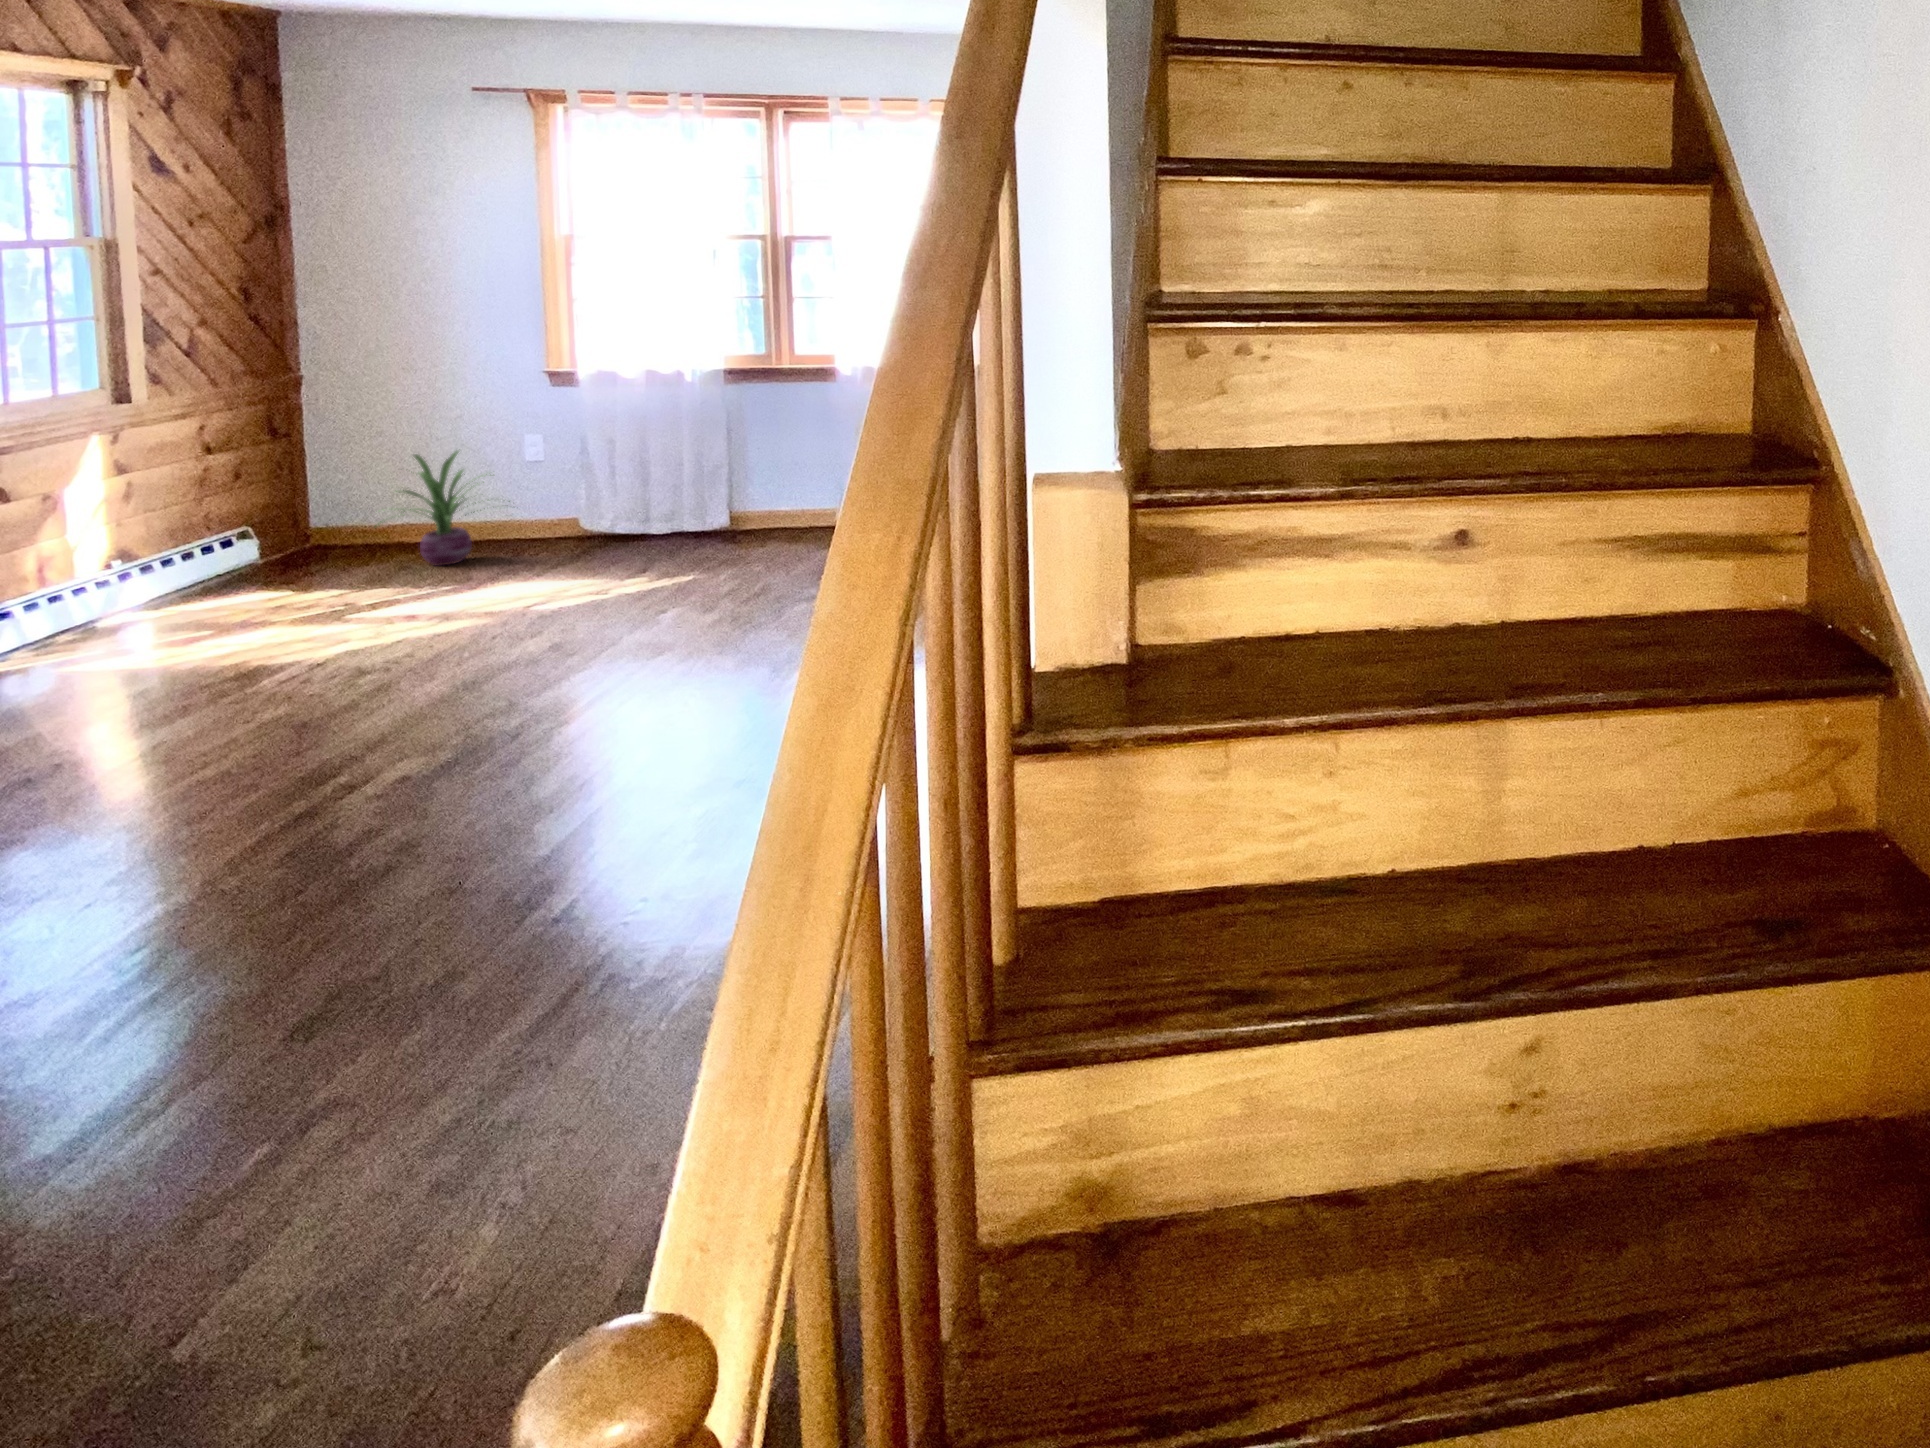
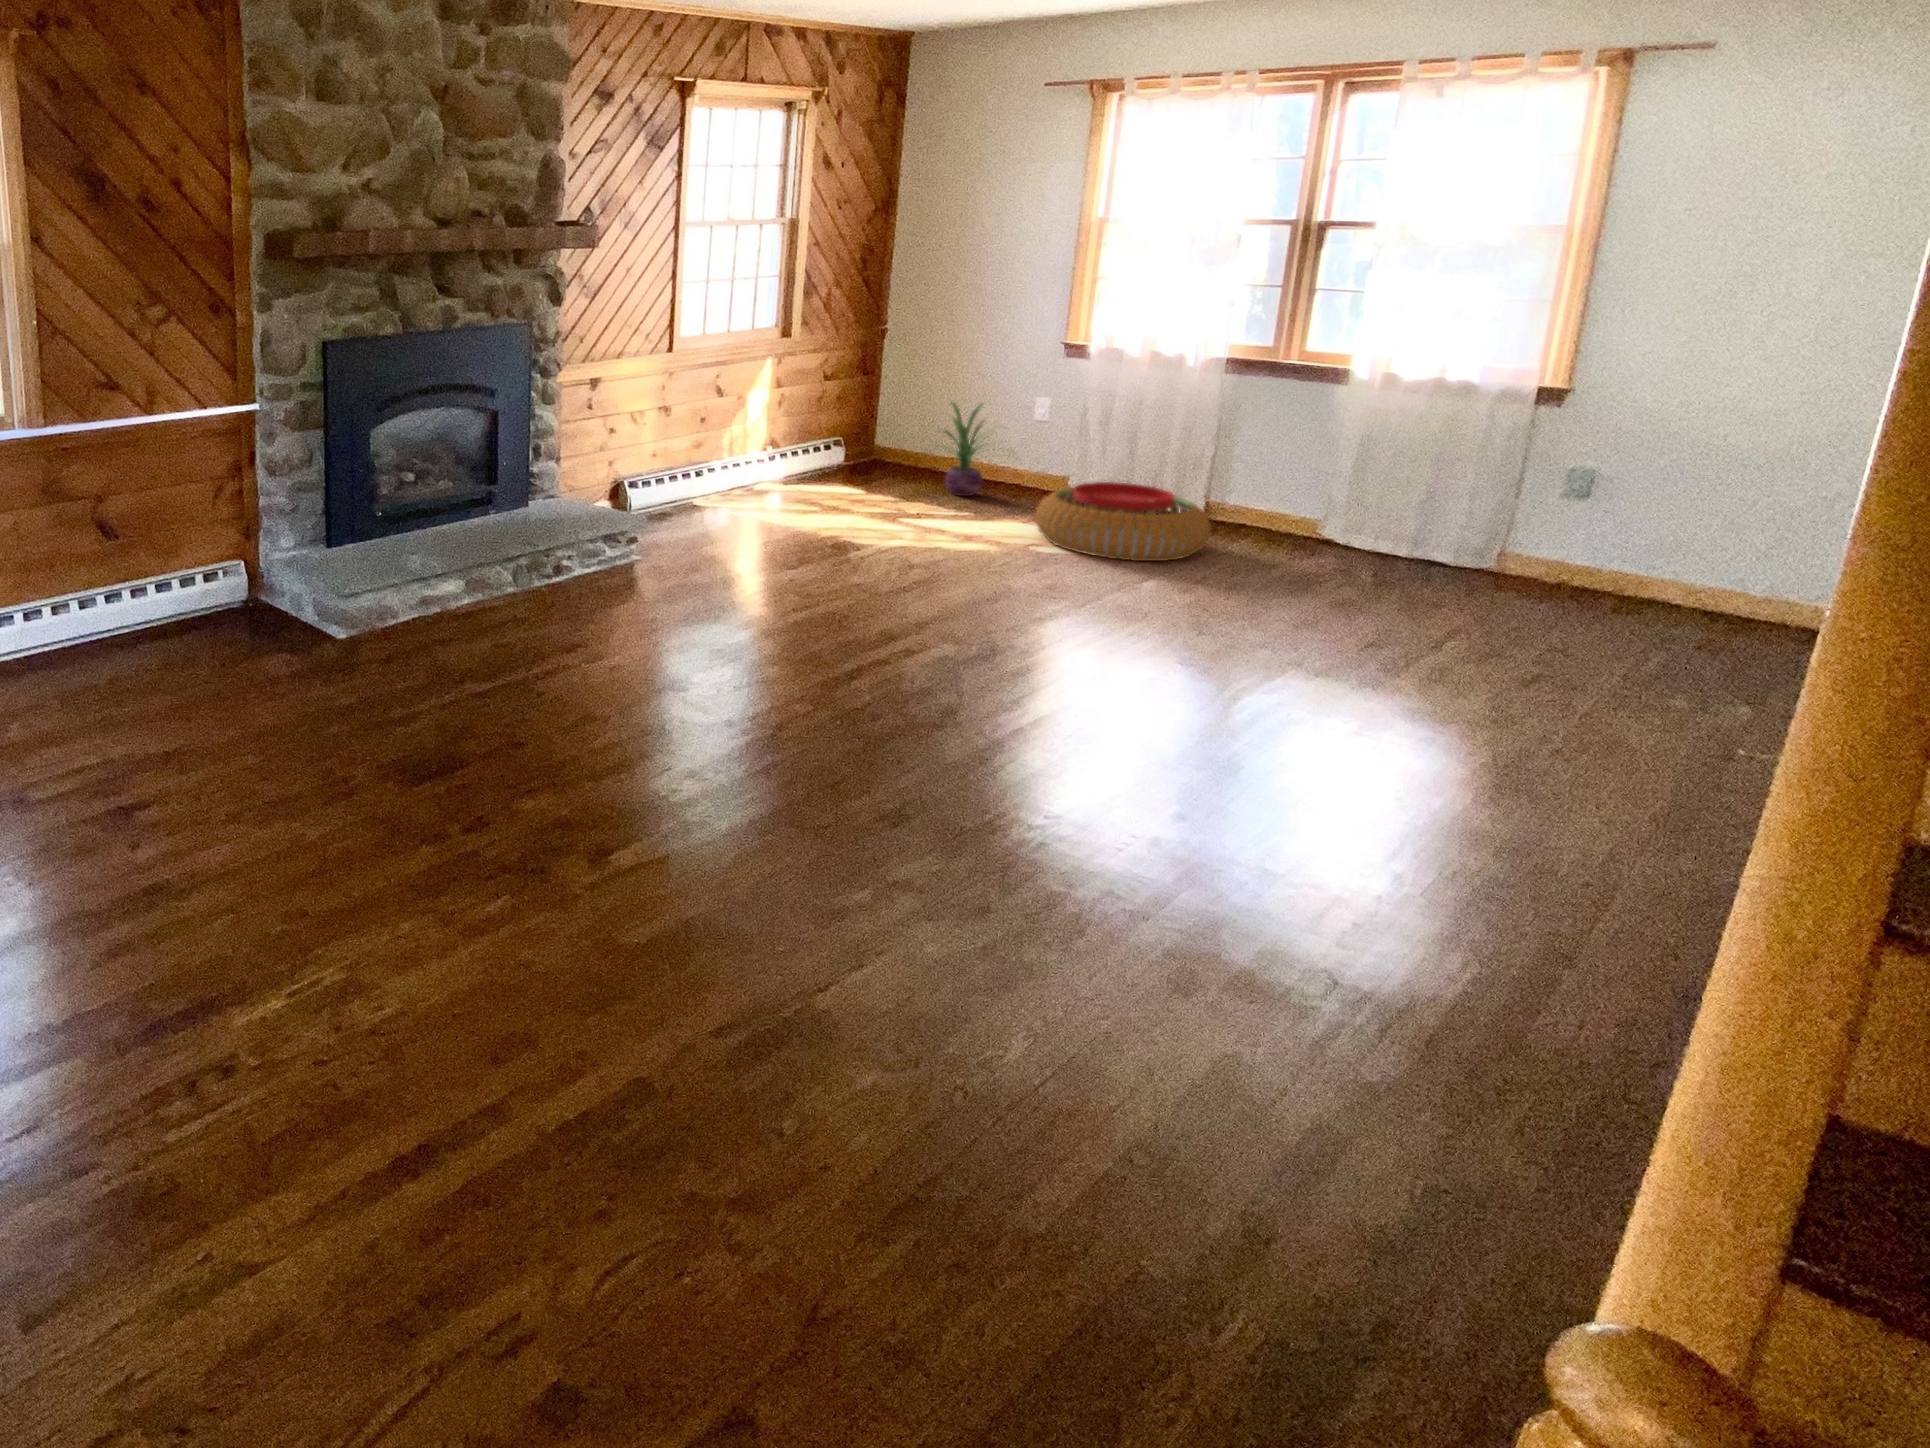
pouf: none [535,511,729,600] -> present [1035,482,1211,561]

